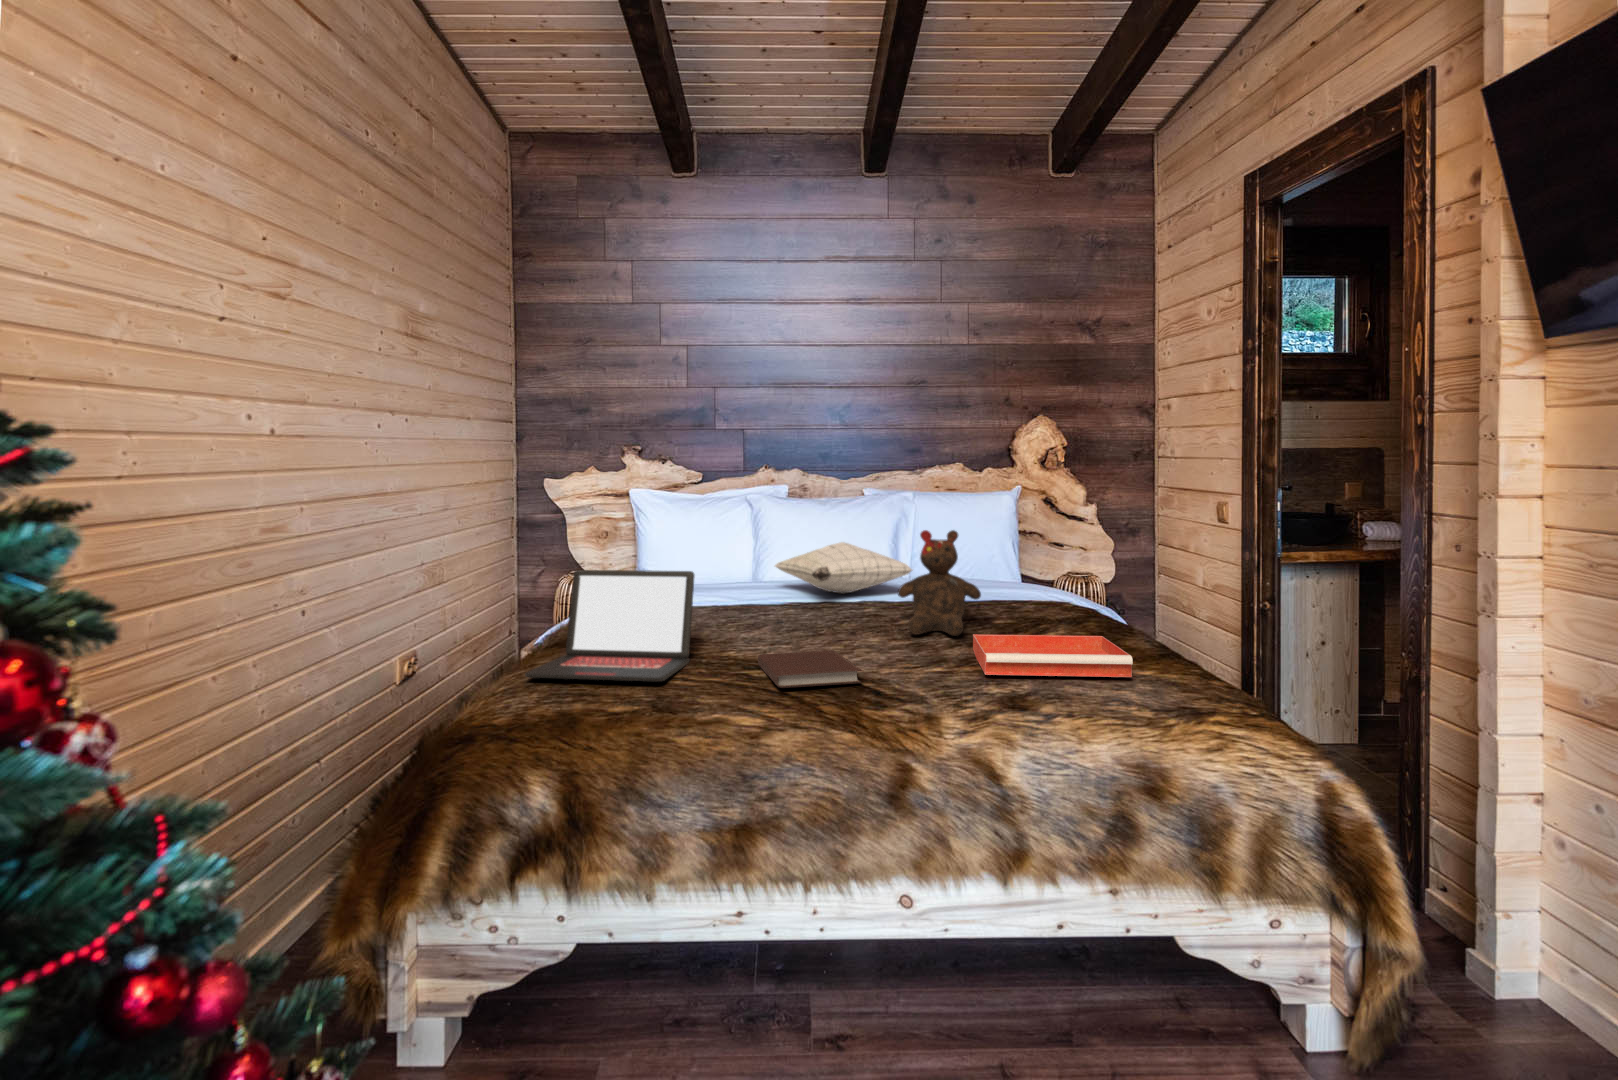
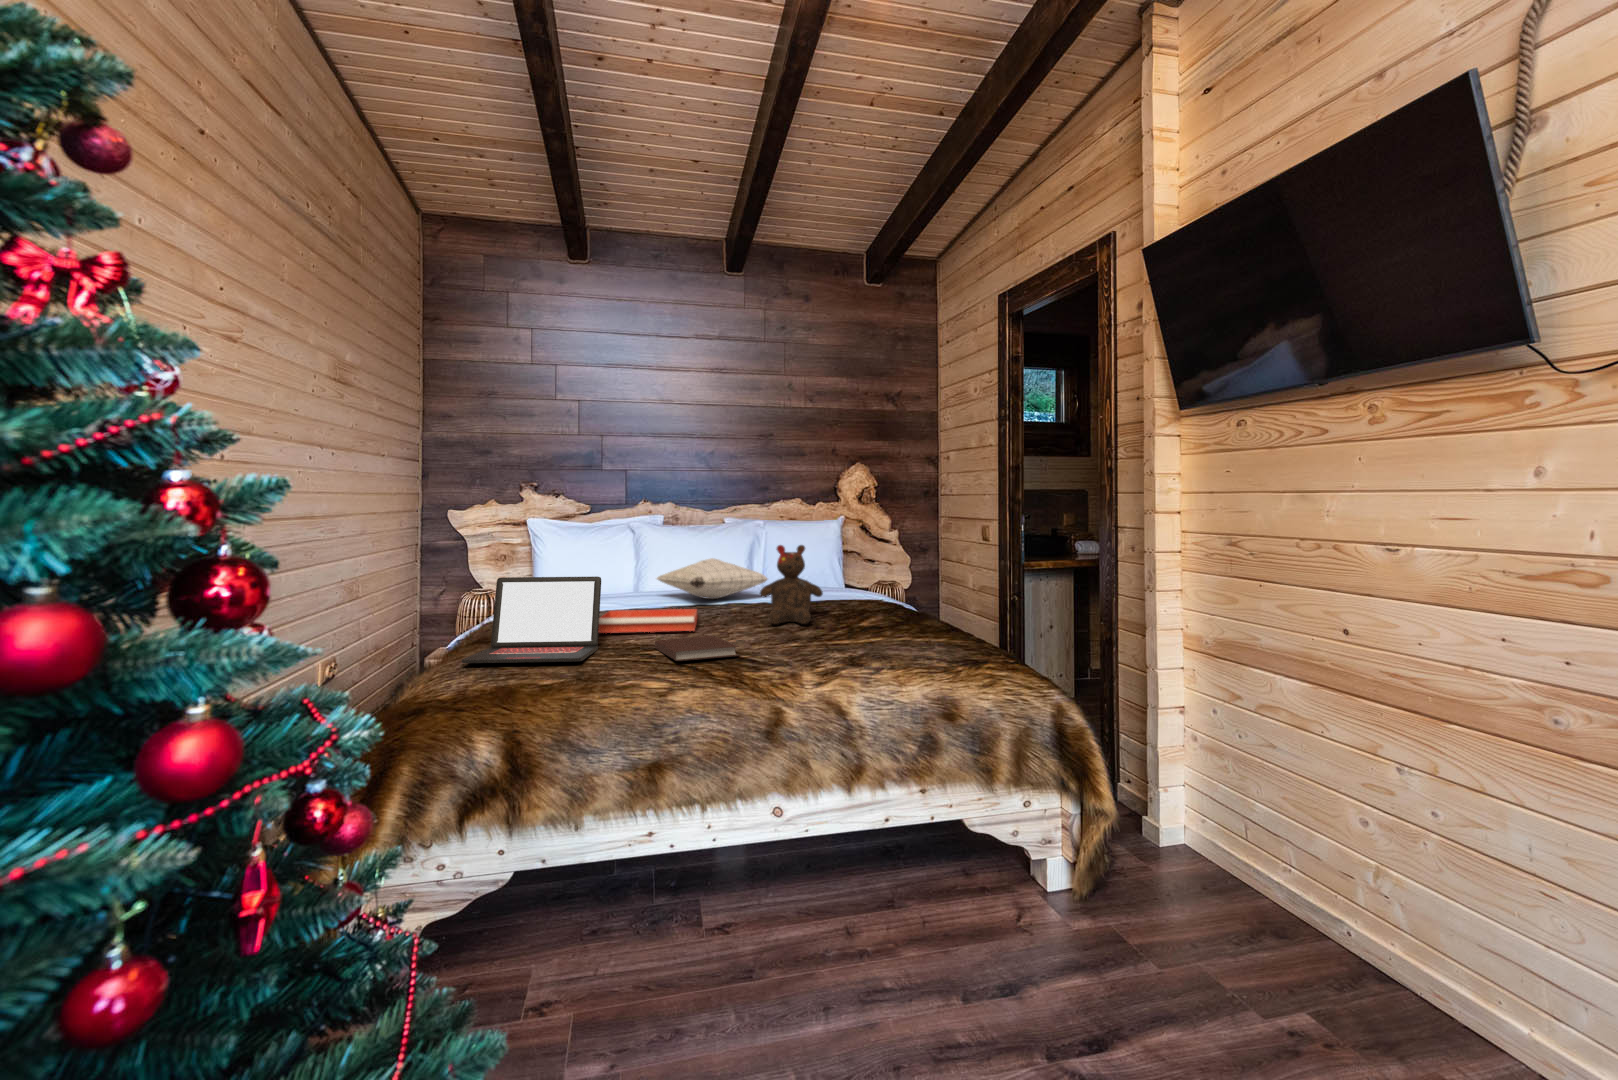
tray: present [973,634,1133,677] -> present [599,609,698,633]

